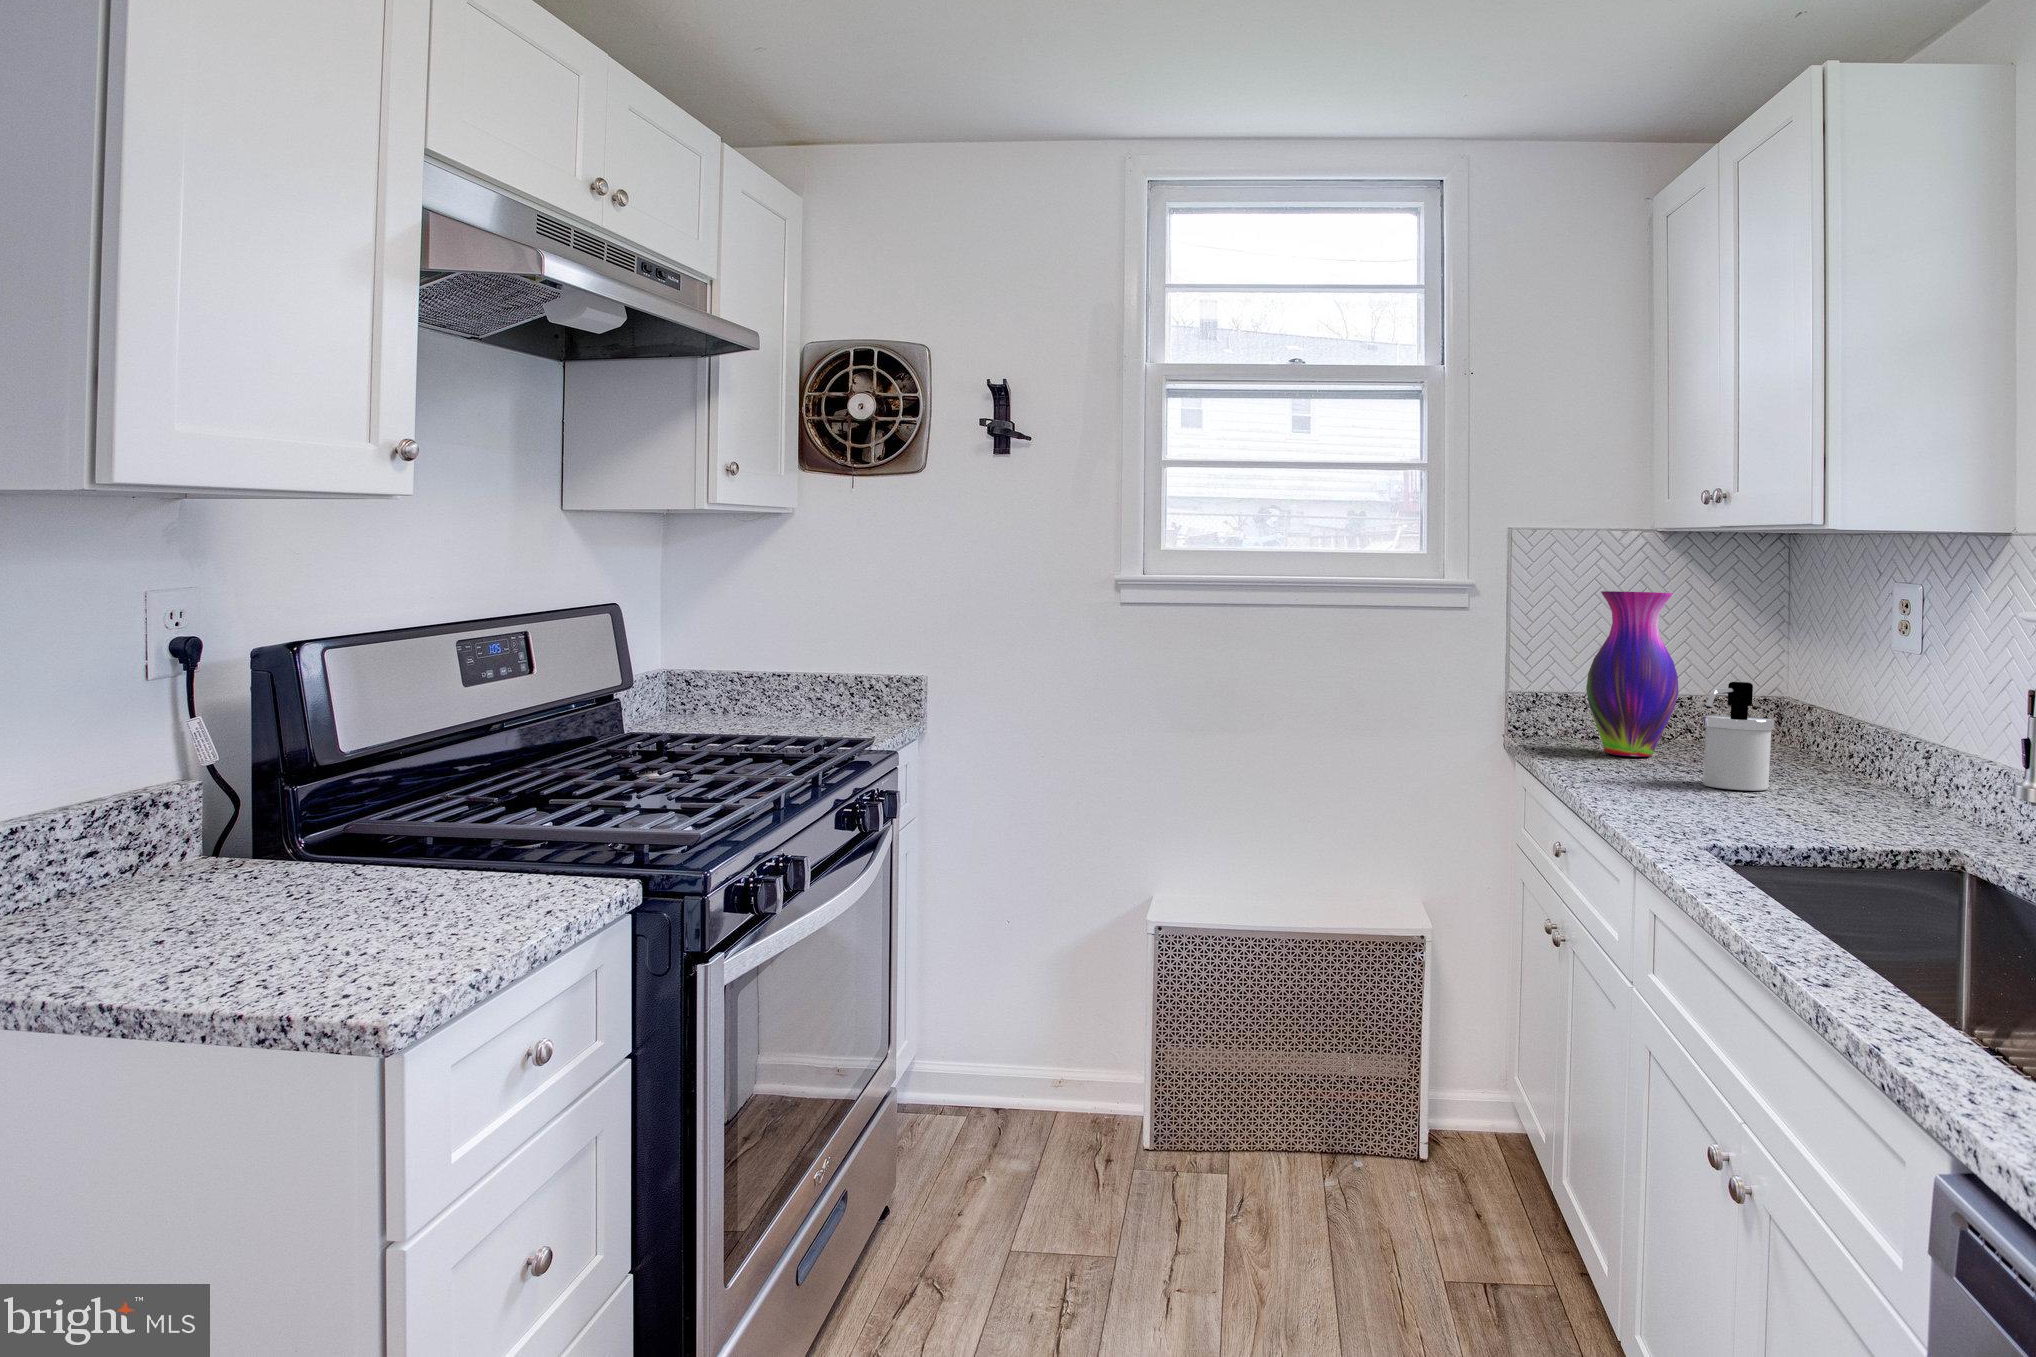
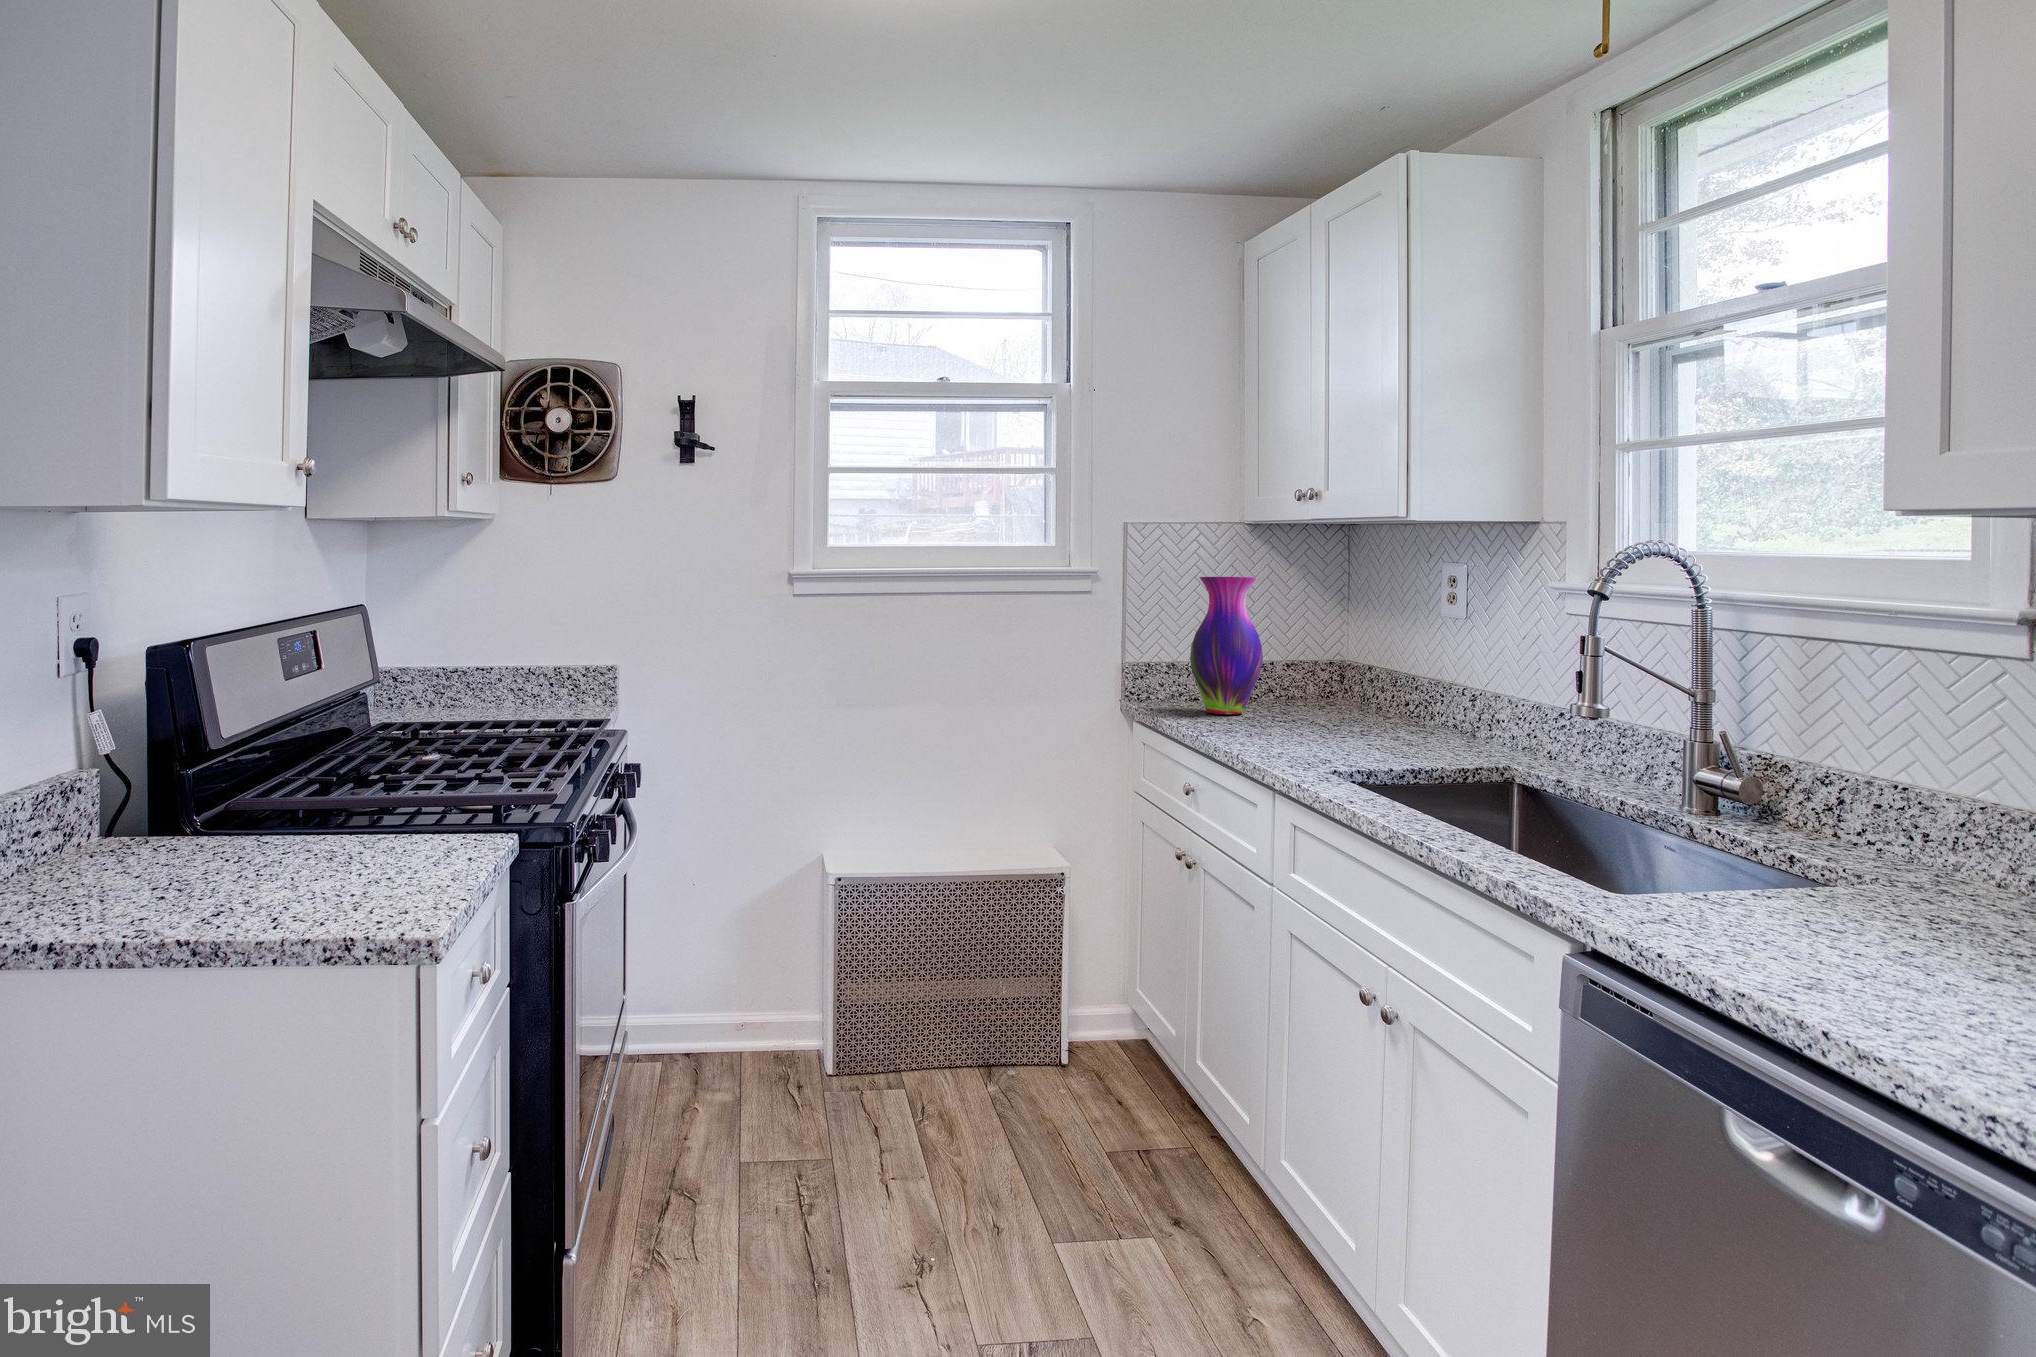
soap dispenser: present [1703,682,1774,791] -> none [1282,650,1337,740]

